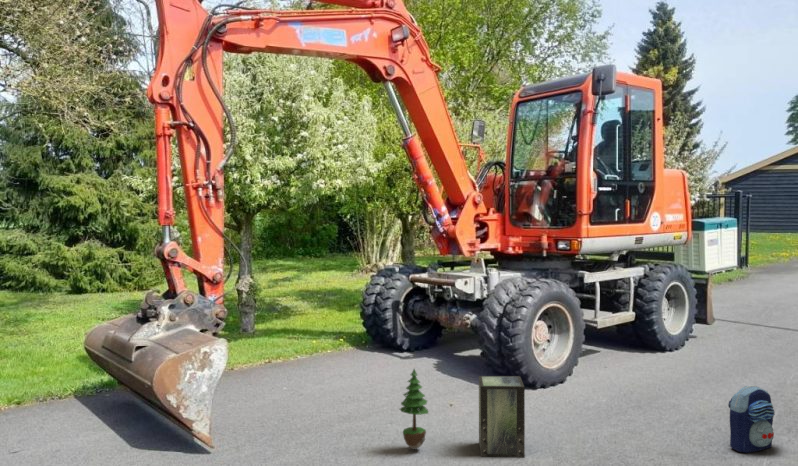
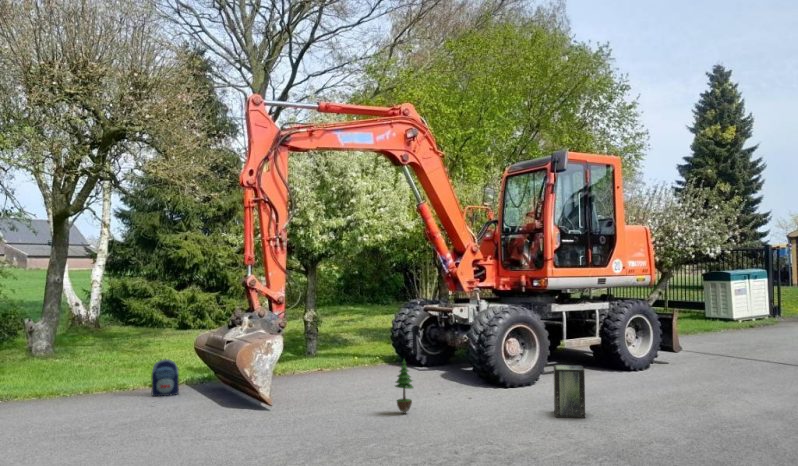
storage box: present [479,376,525,458] -> present [554,365,585,418]
backpack: present [728,385,775,453] -> present [151,359,179,396]

